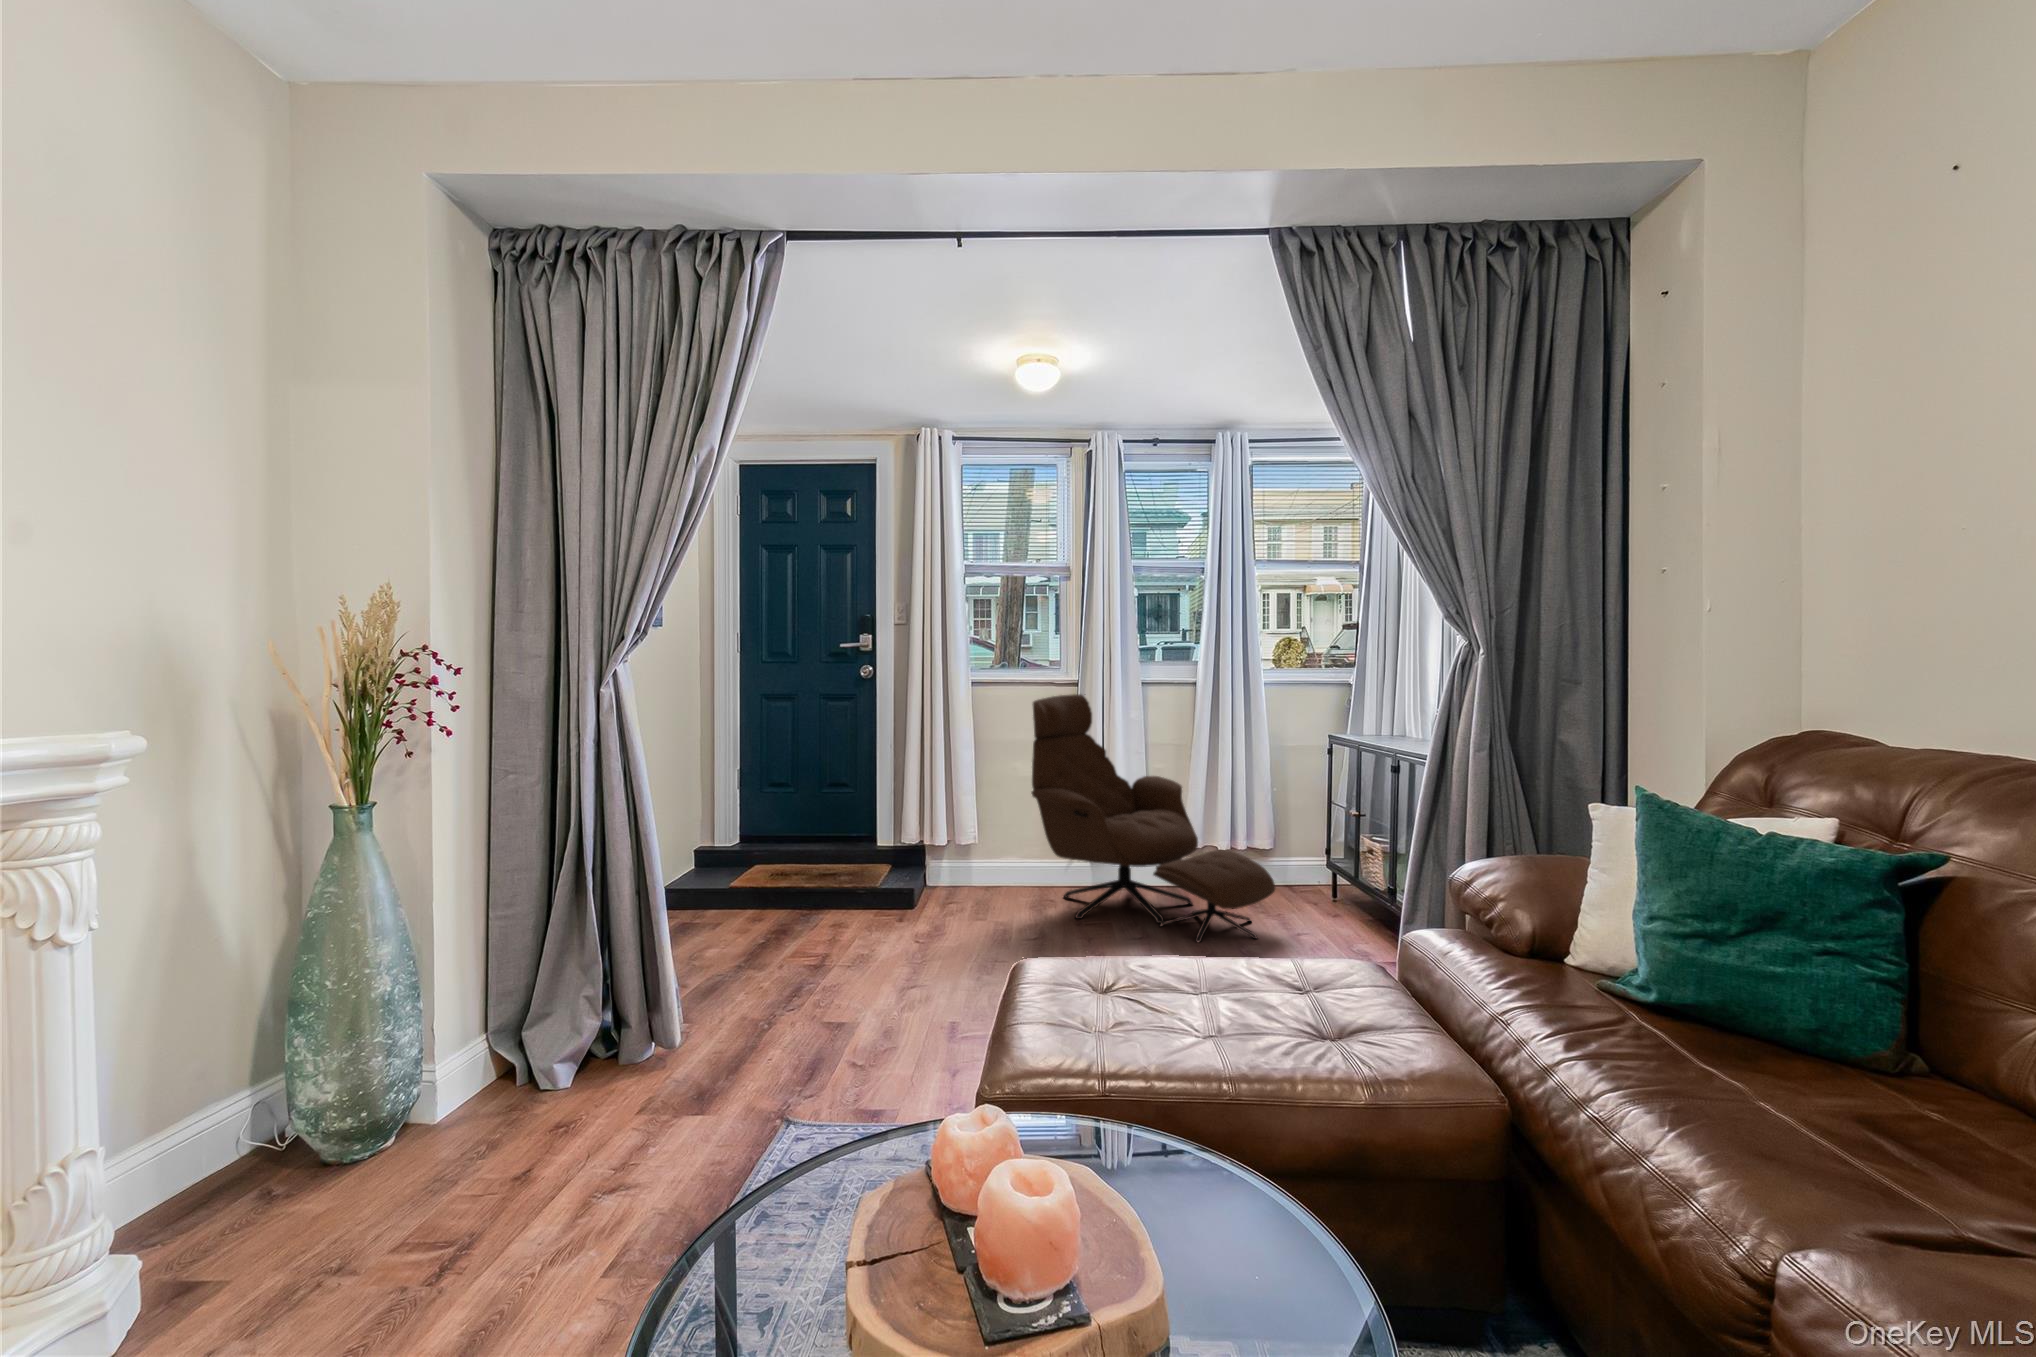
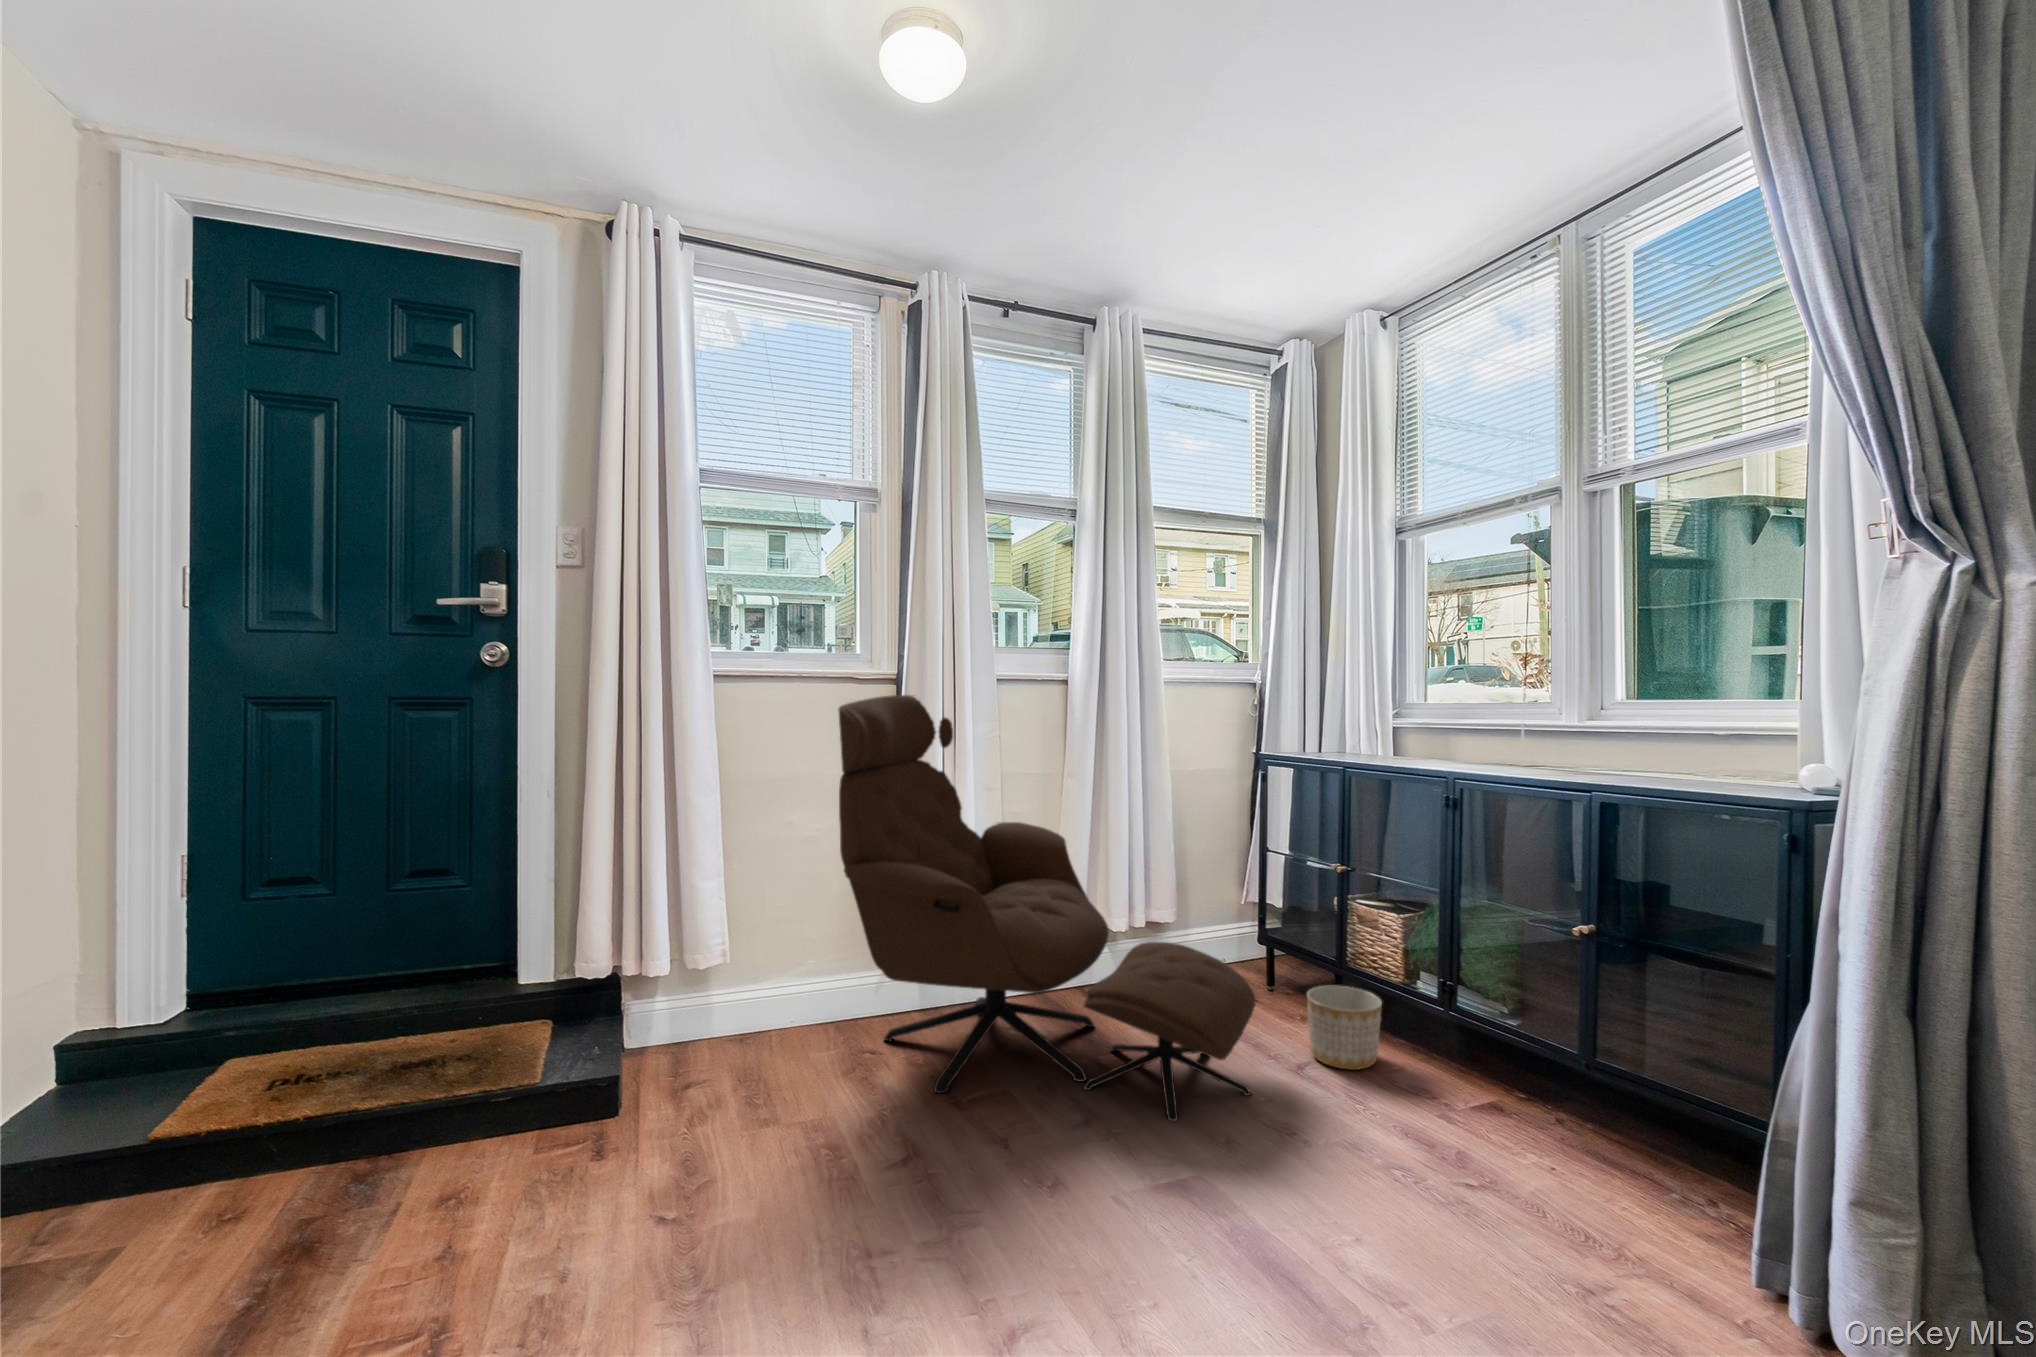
planter: none [1316,888,1365,938] -> present [1307,985,1382,1070]

